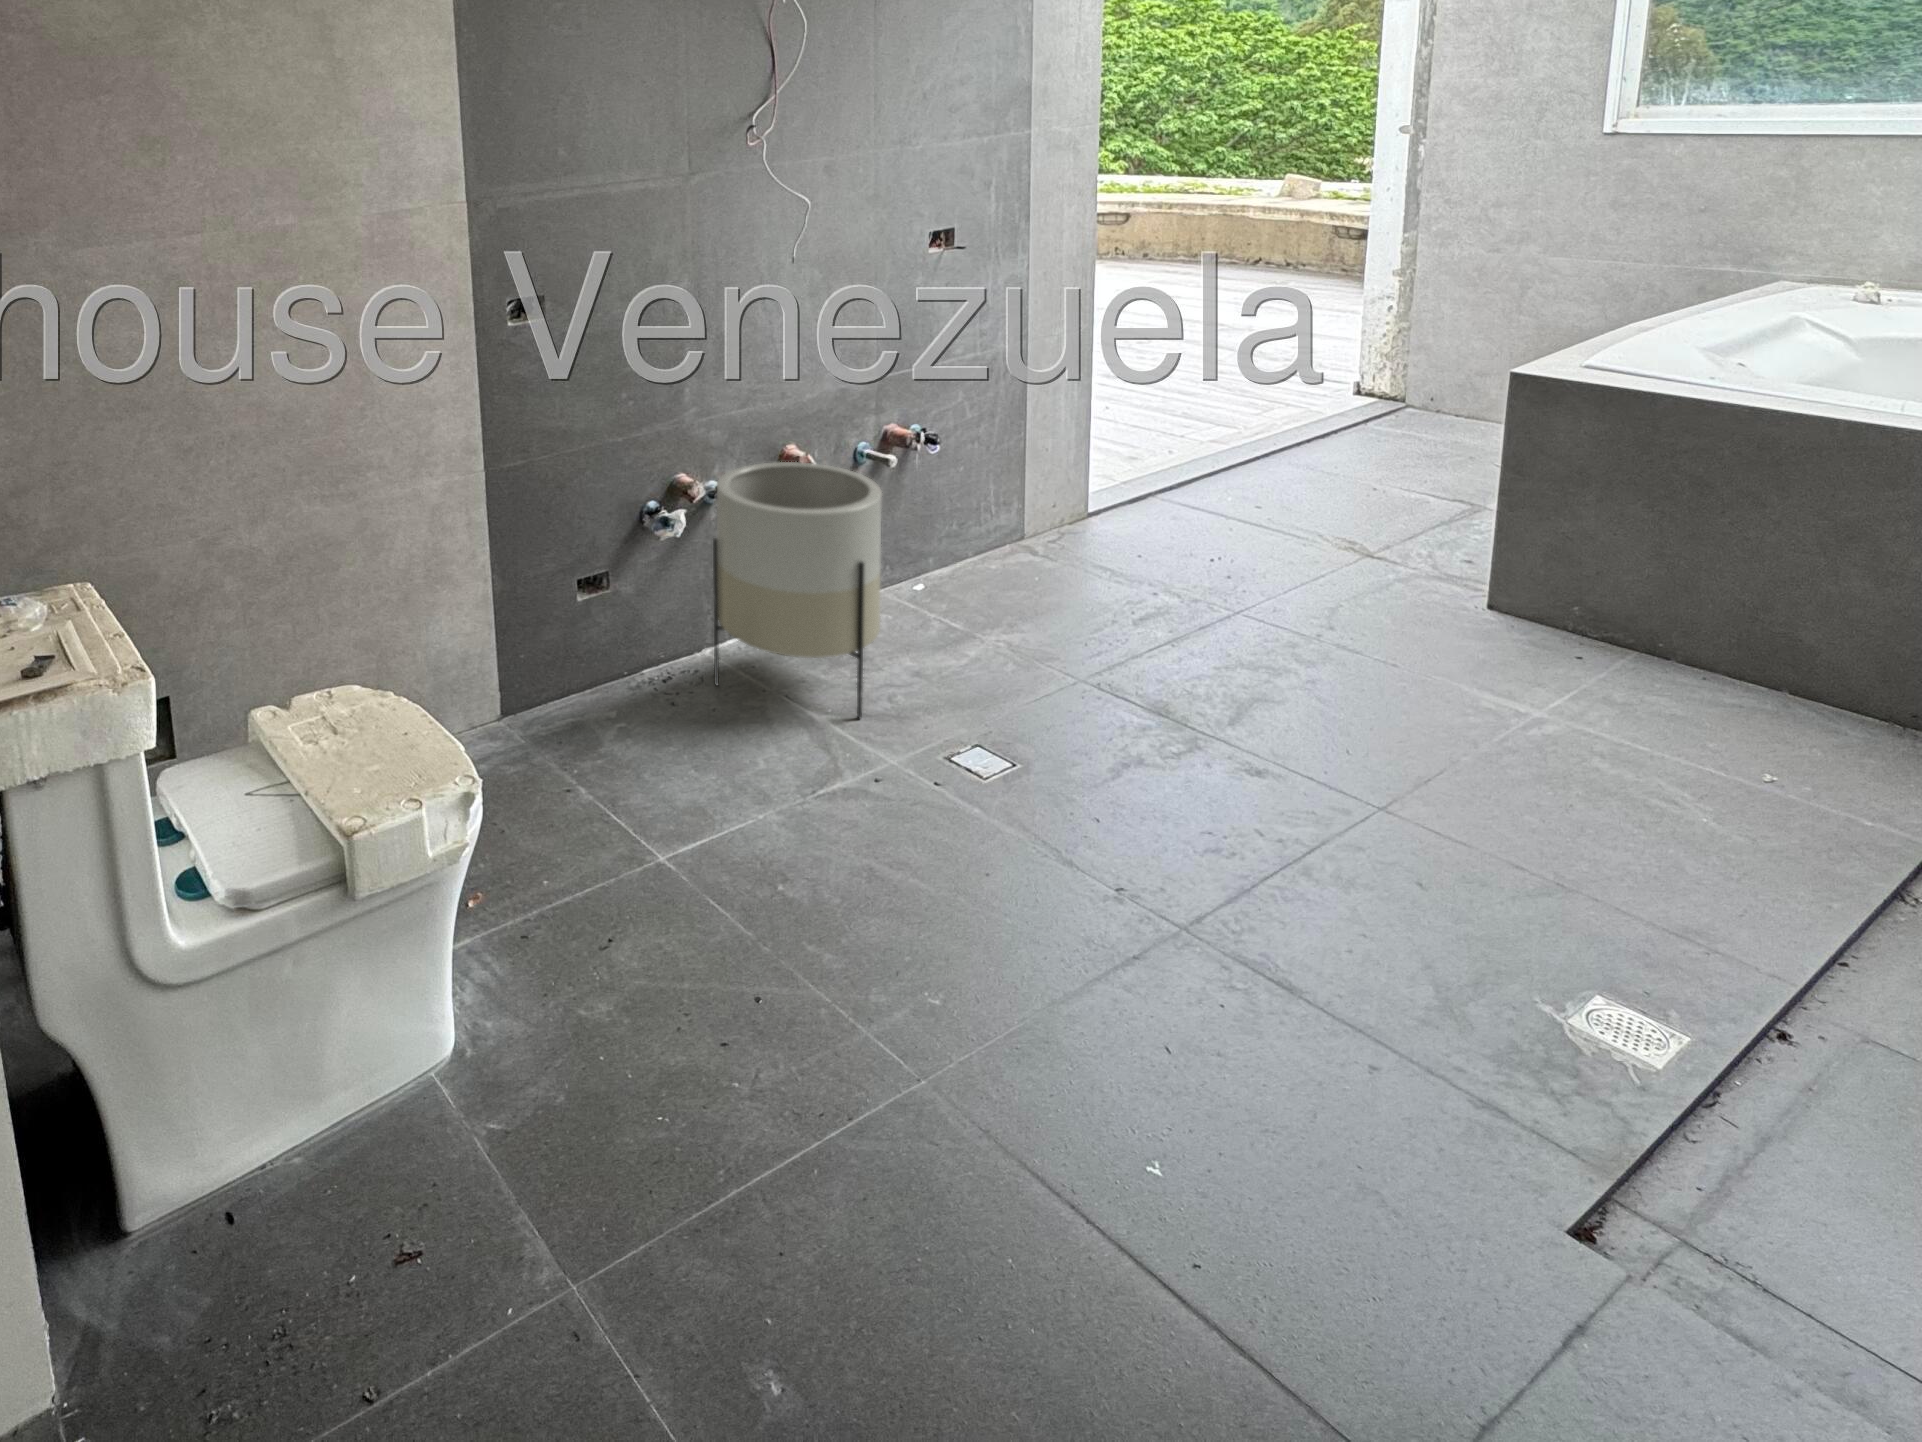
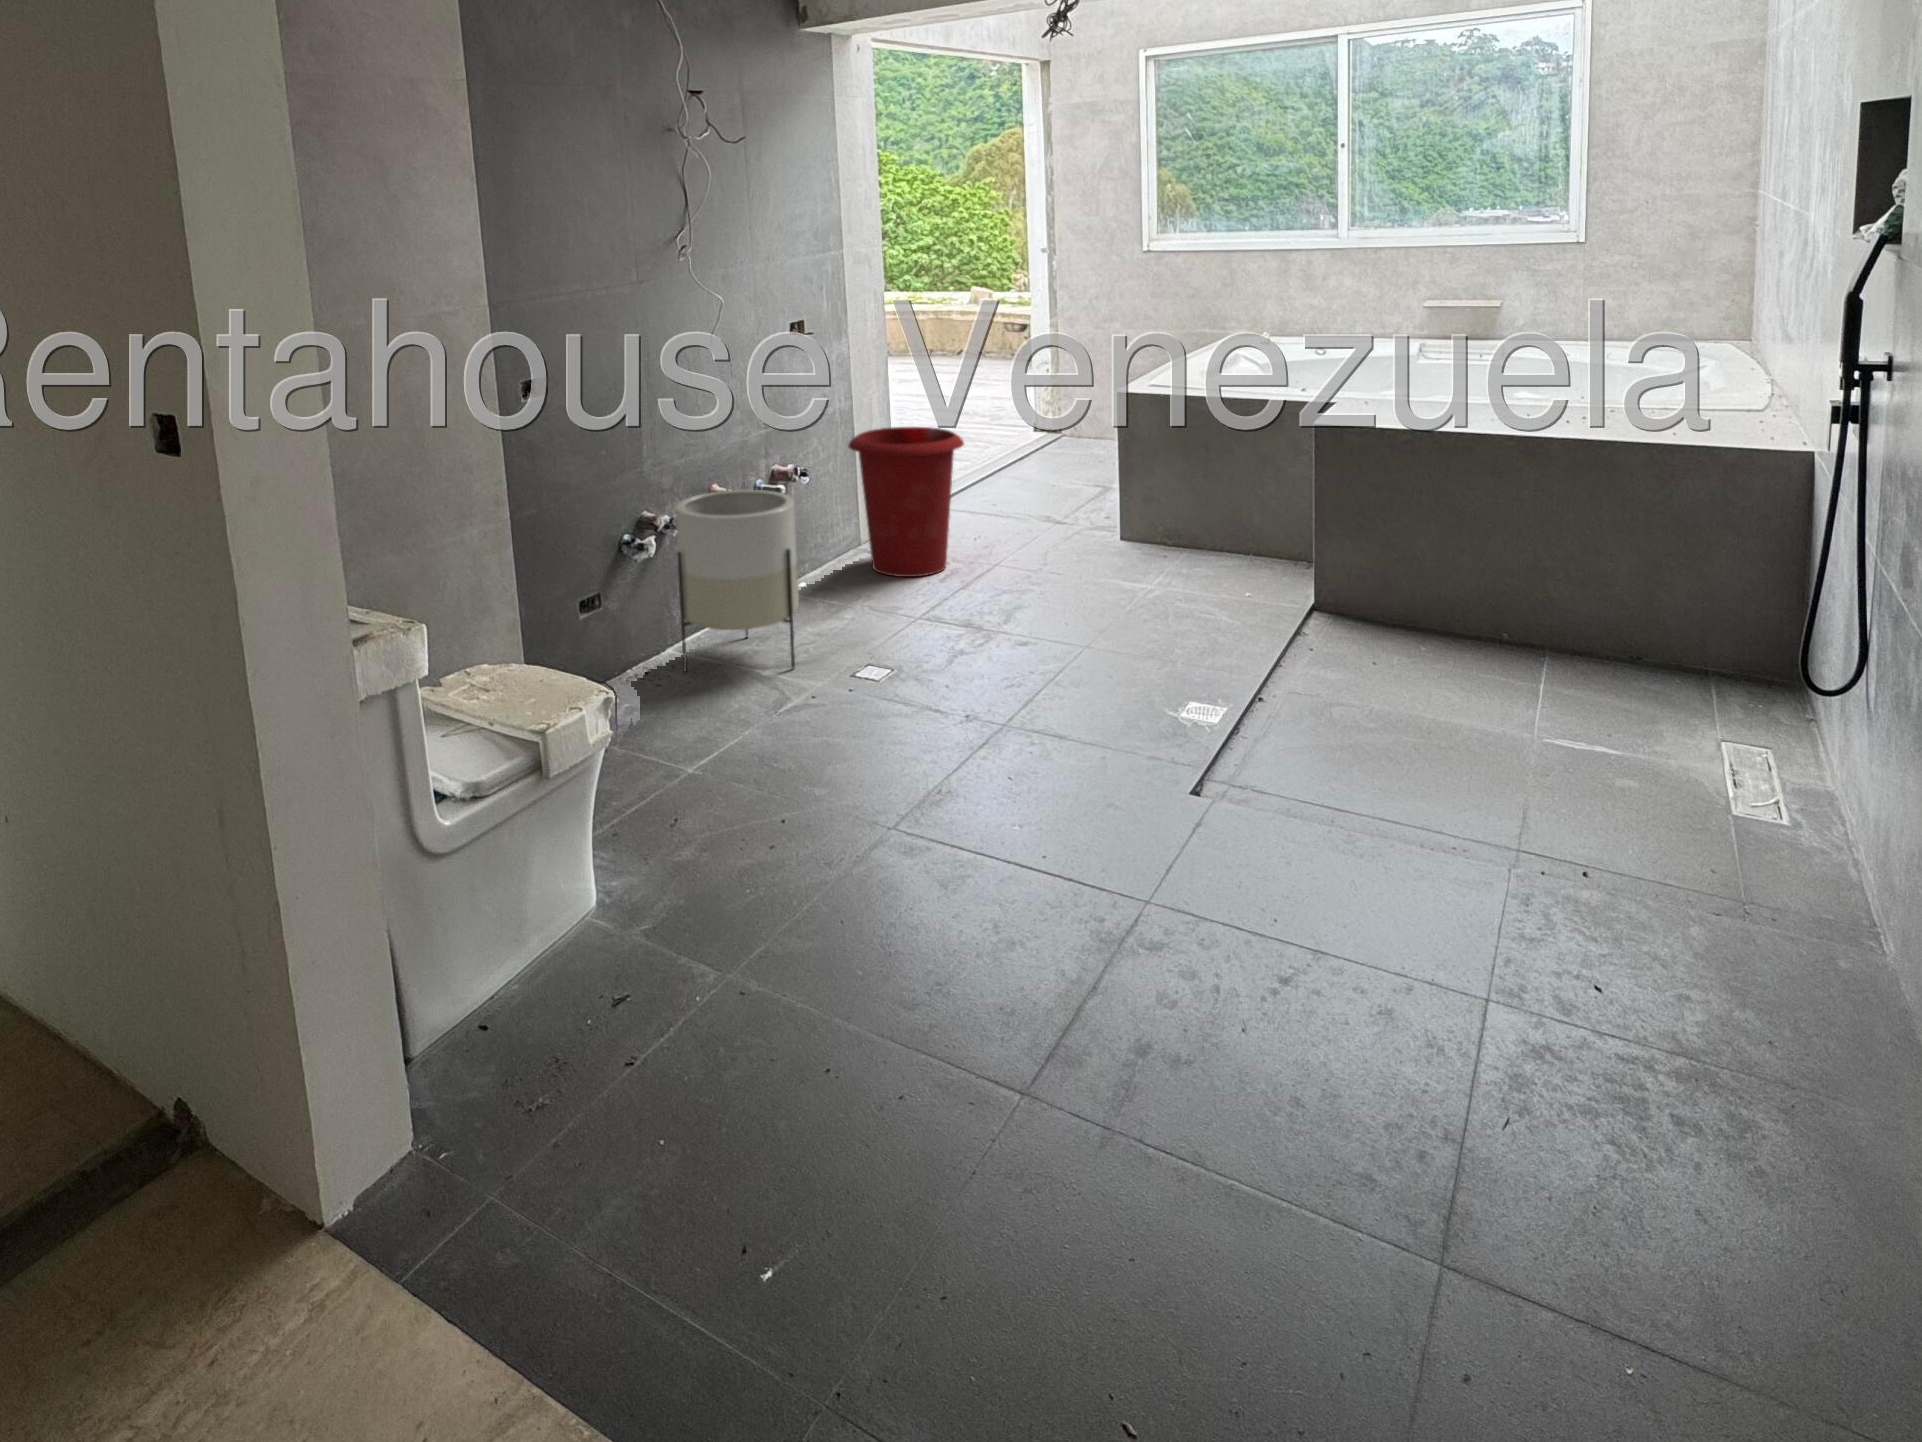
waste bin: none [1011,386,1199,601] -> present [848,427,964,577]

